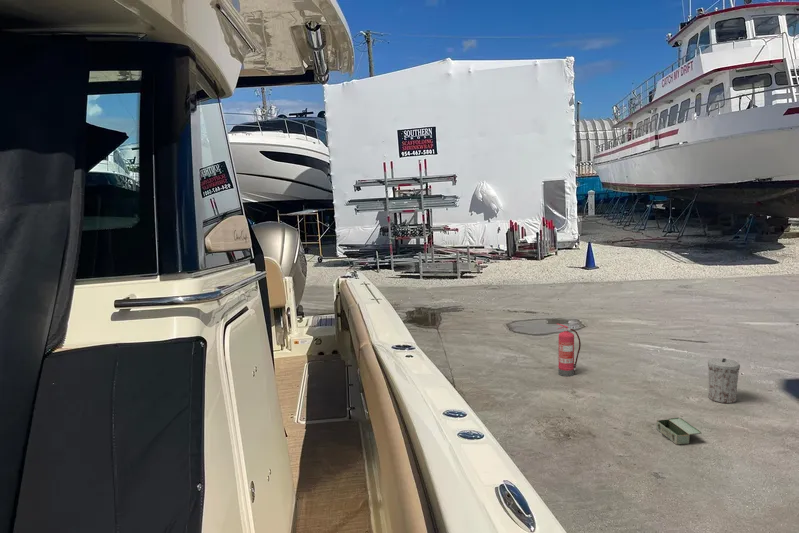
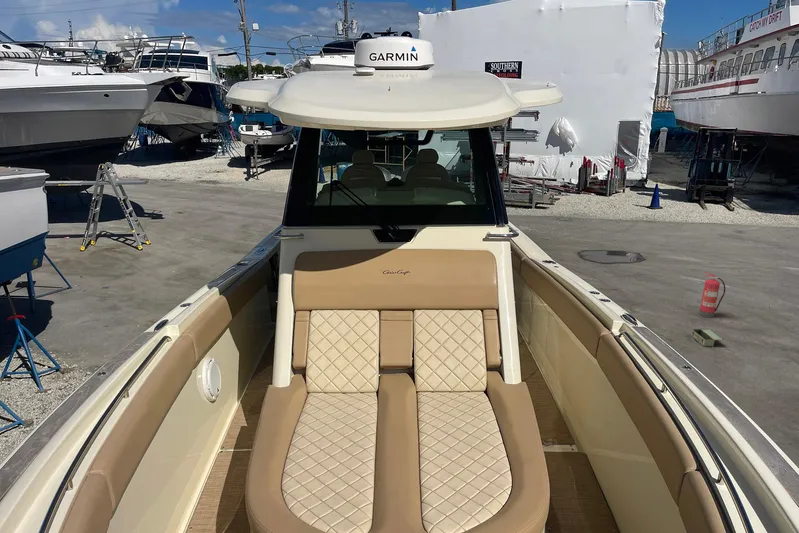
fire extinguisher: present [558,324,581,376] -> present [699,272,725,318]
trash can: present [708,358,740,403] -> none [736,290,765,324]

